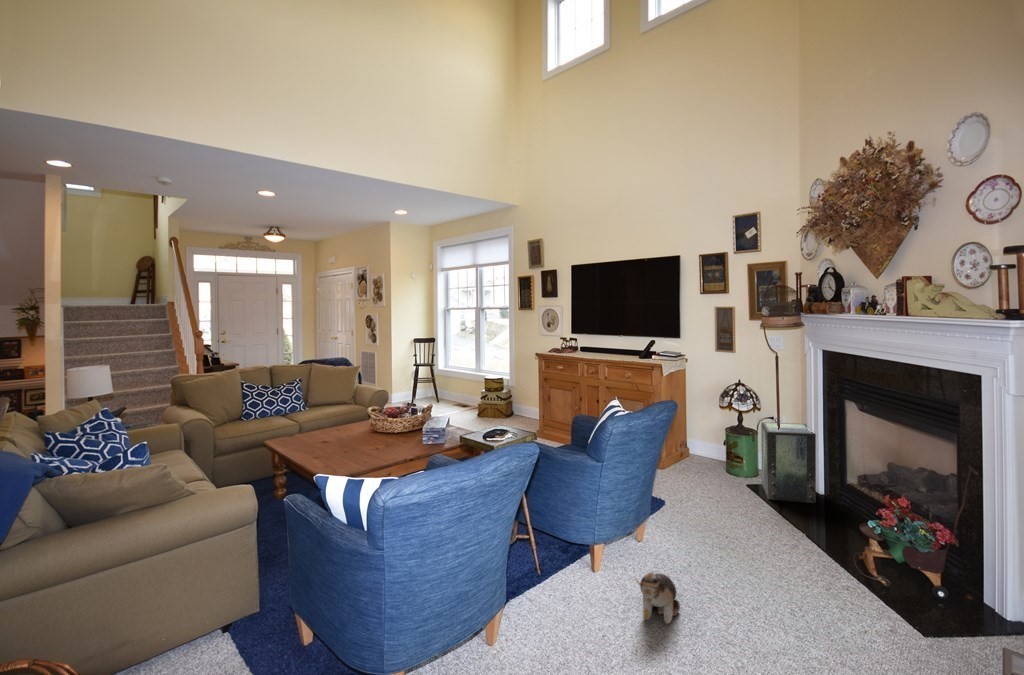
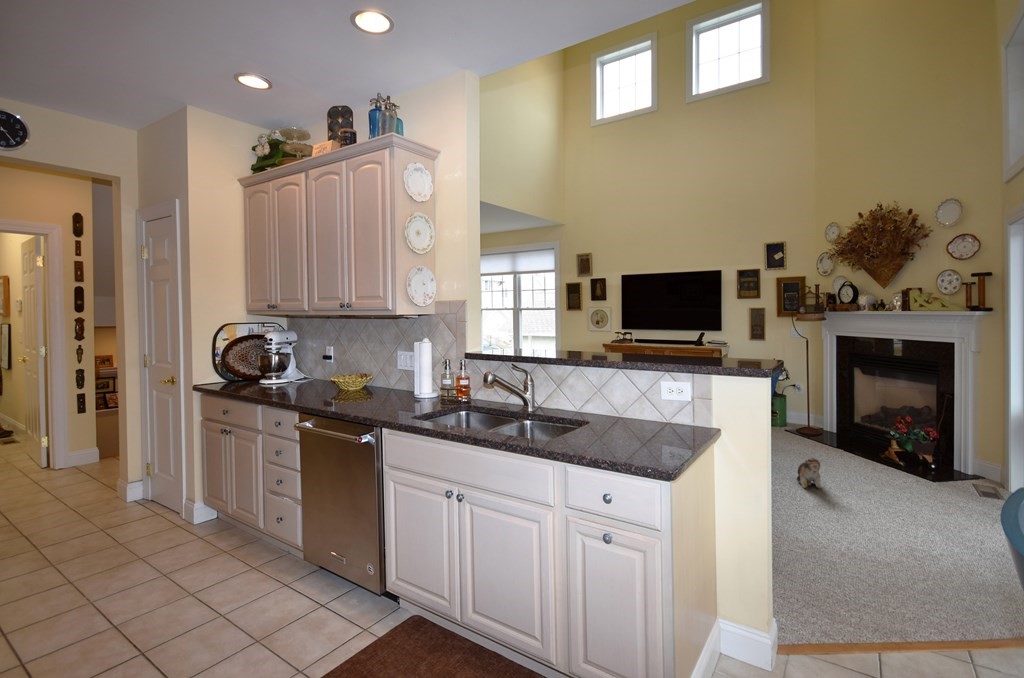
storage box: present [761,422,816,503] -> none [788,387,832,437]

